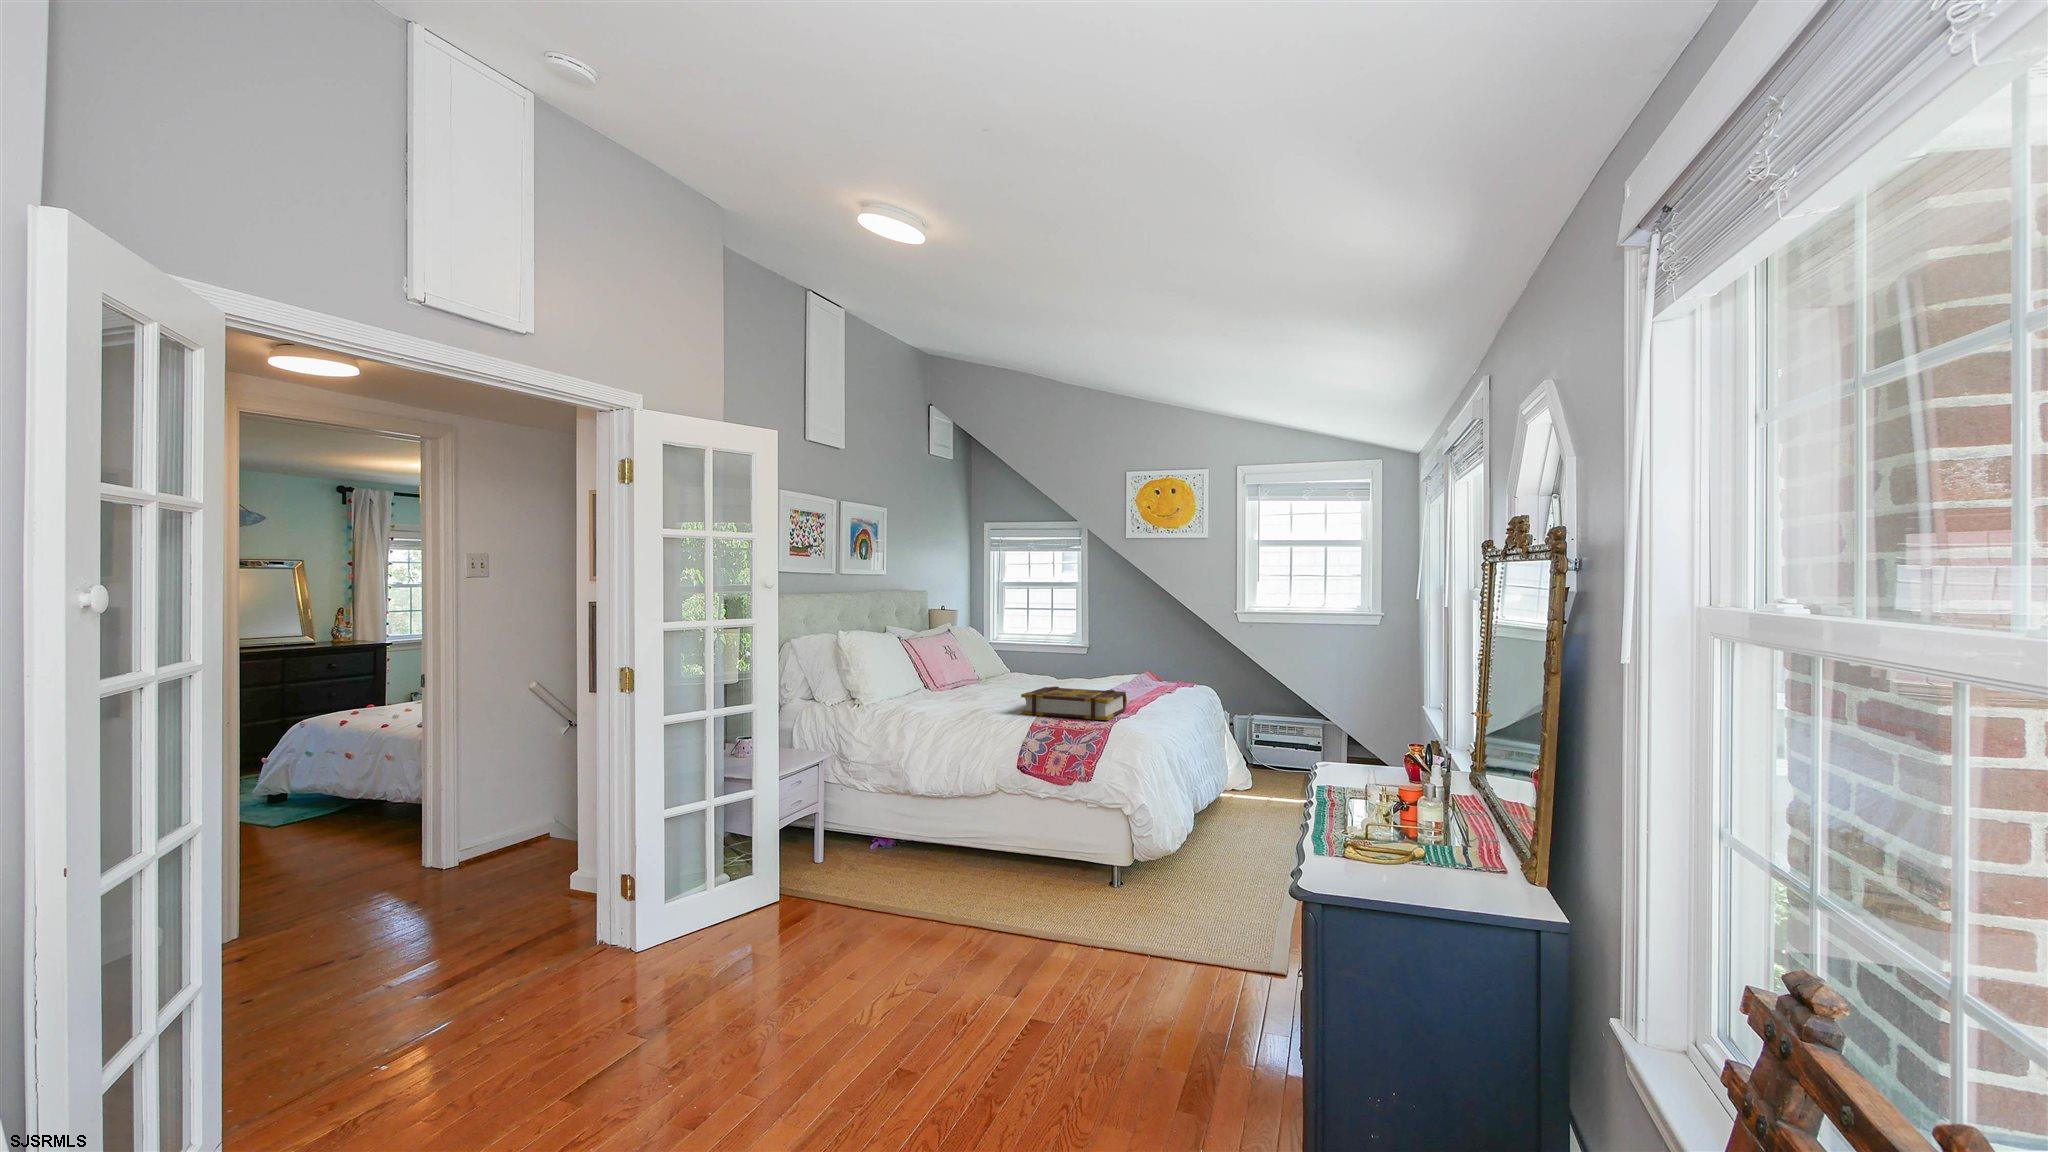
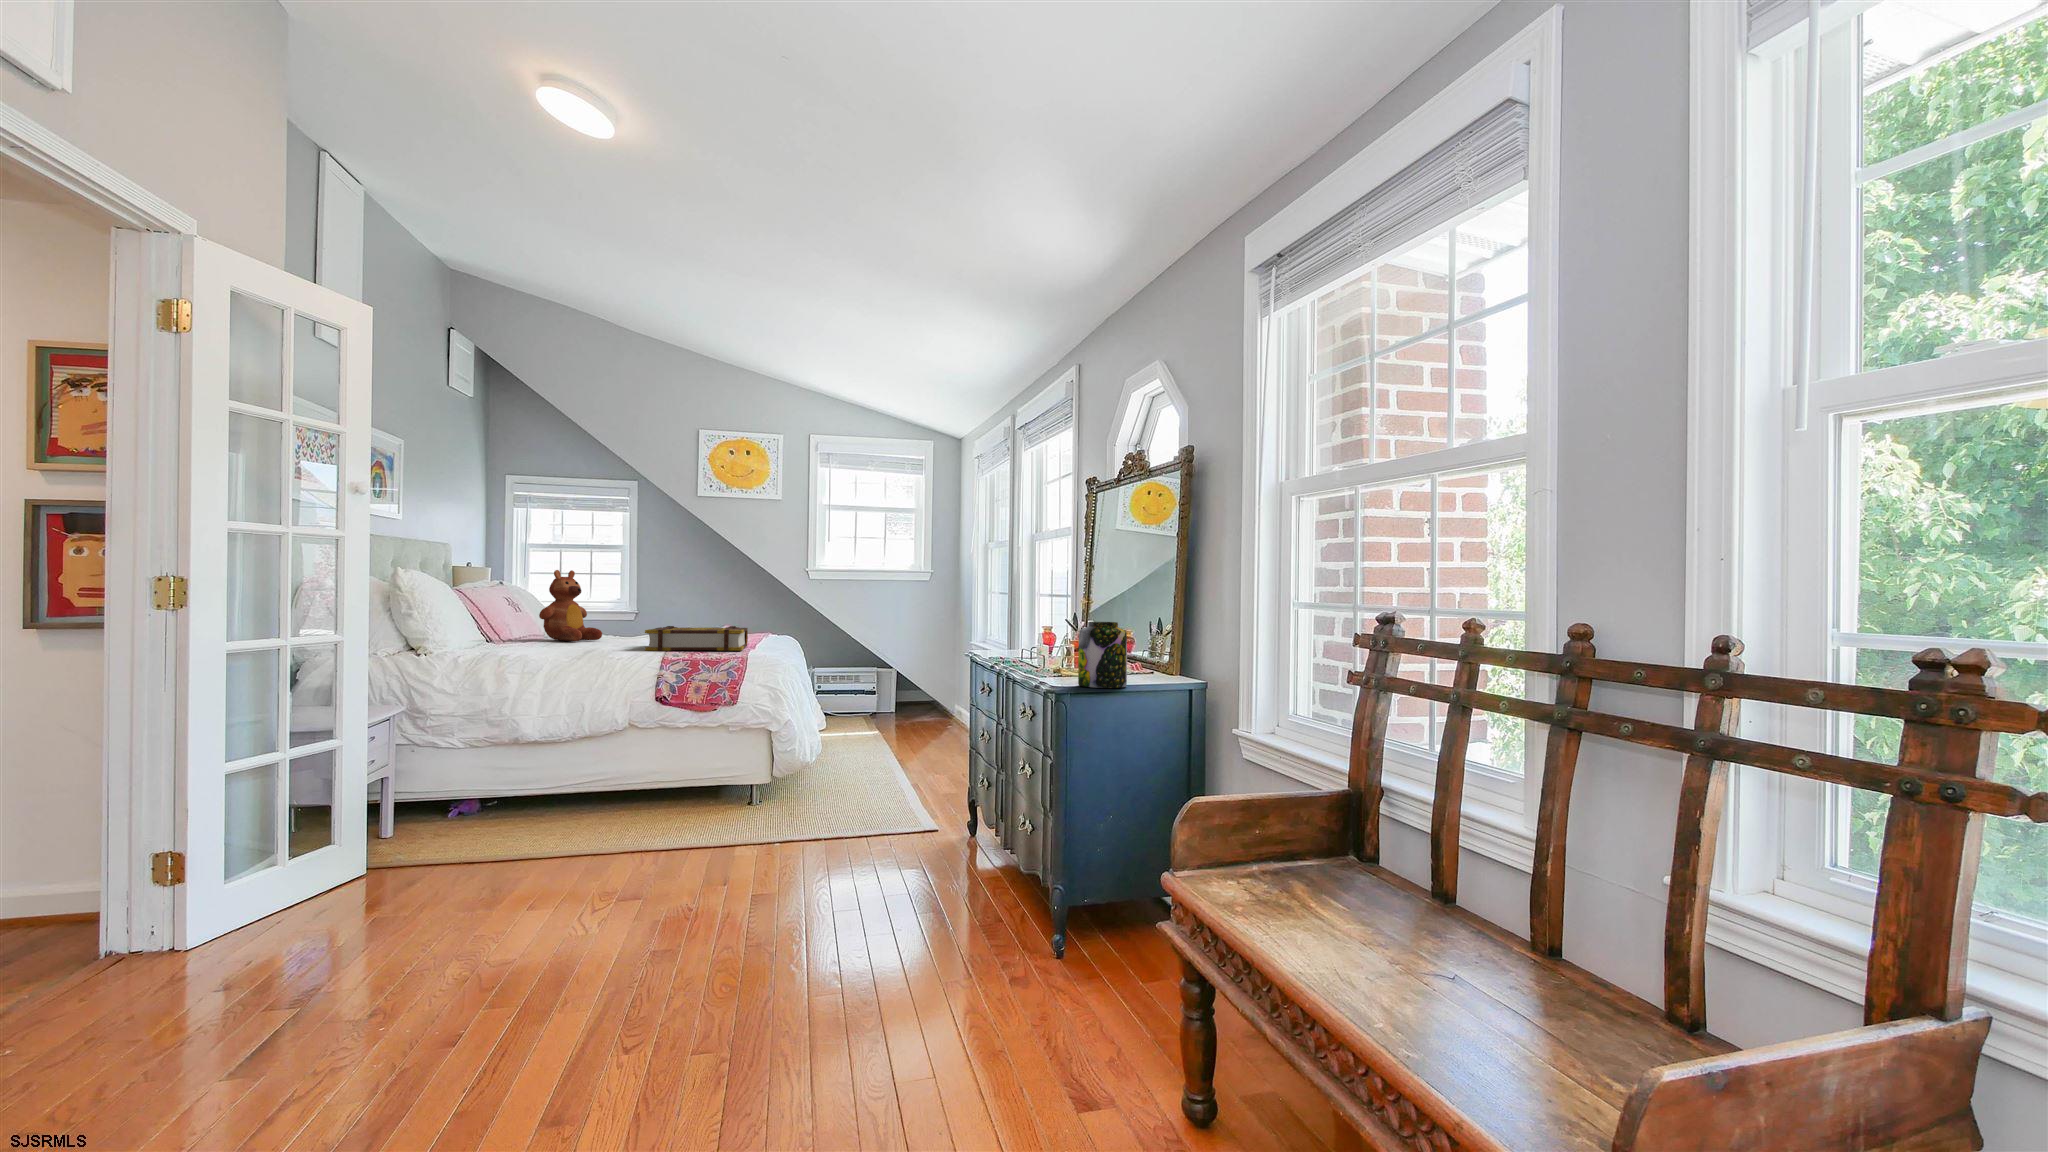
teddy bear: none [957,625,1010,693] -> present [539,570,602,641]
jar: none [1388,778,1460,882] -> present [1078,622,1127,688]

